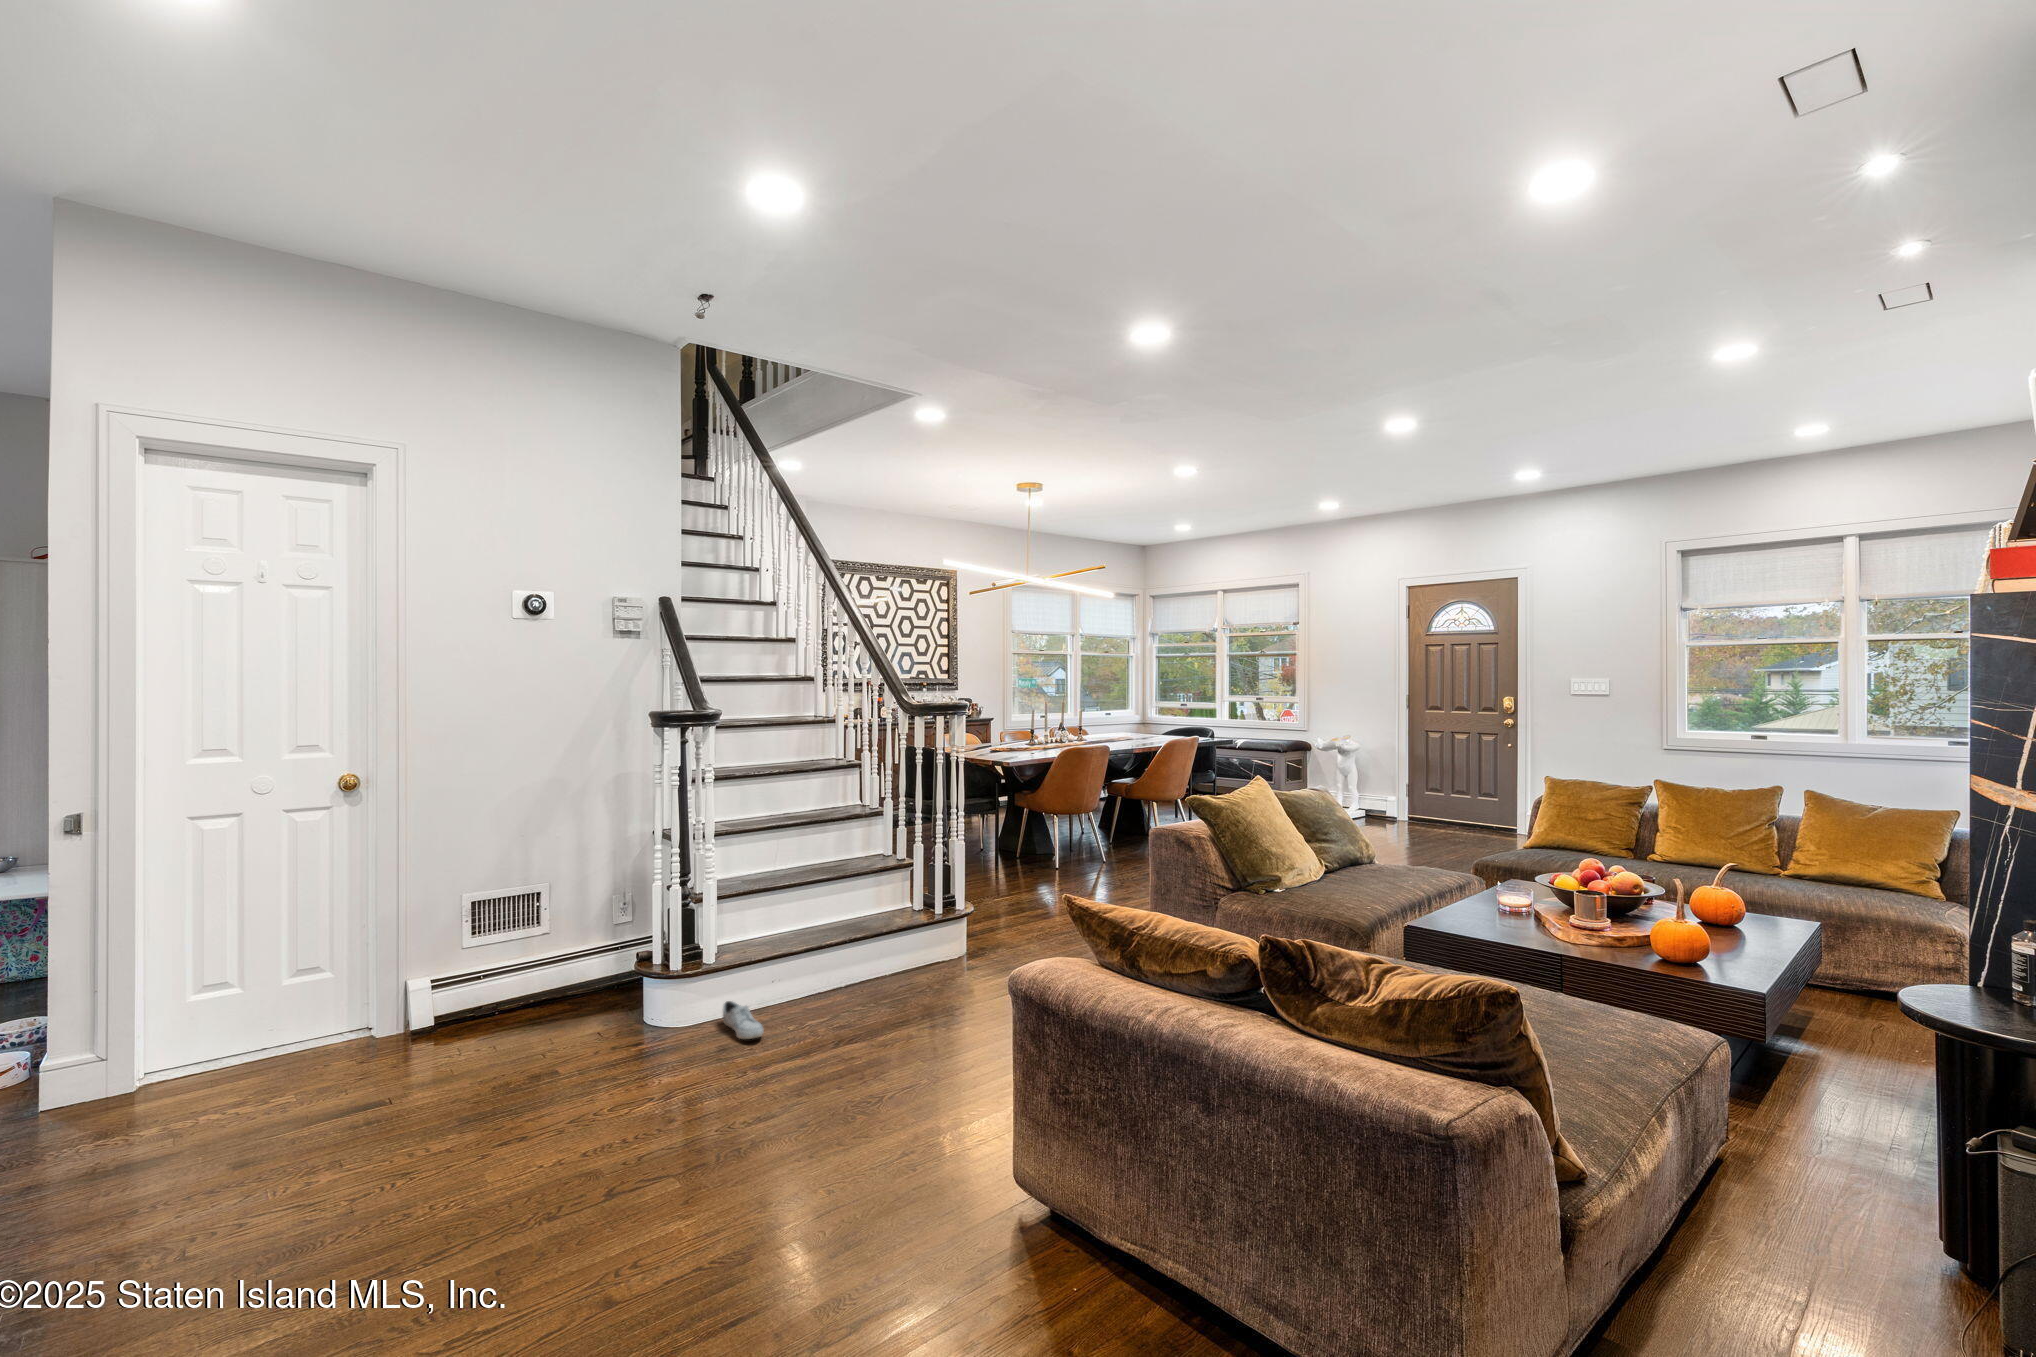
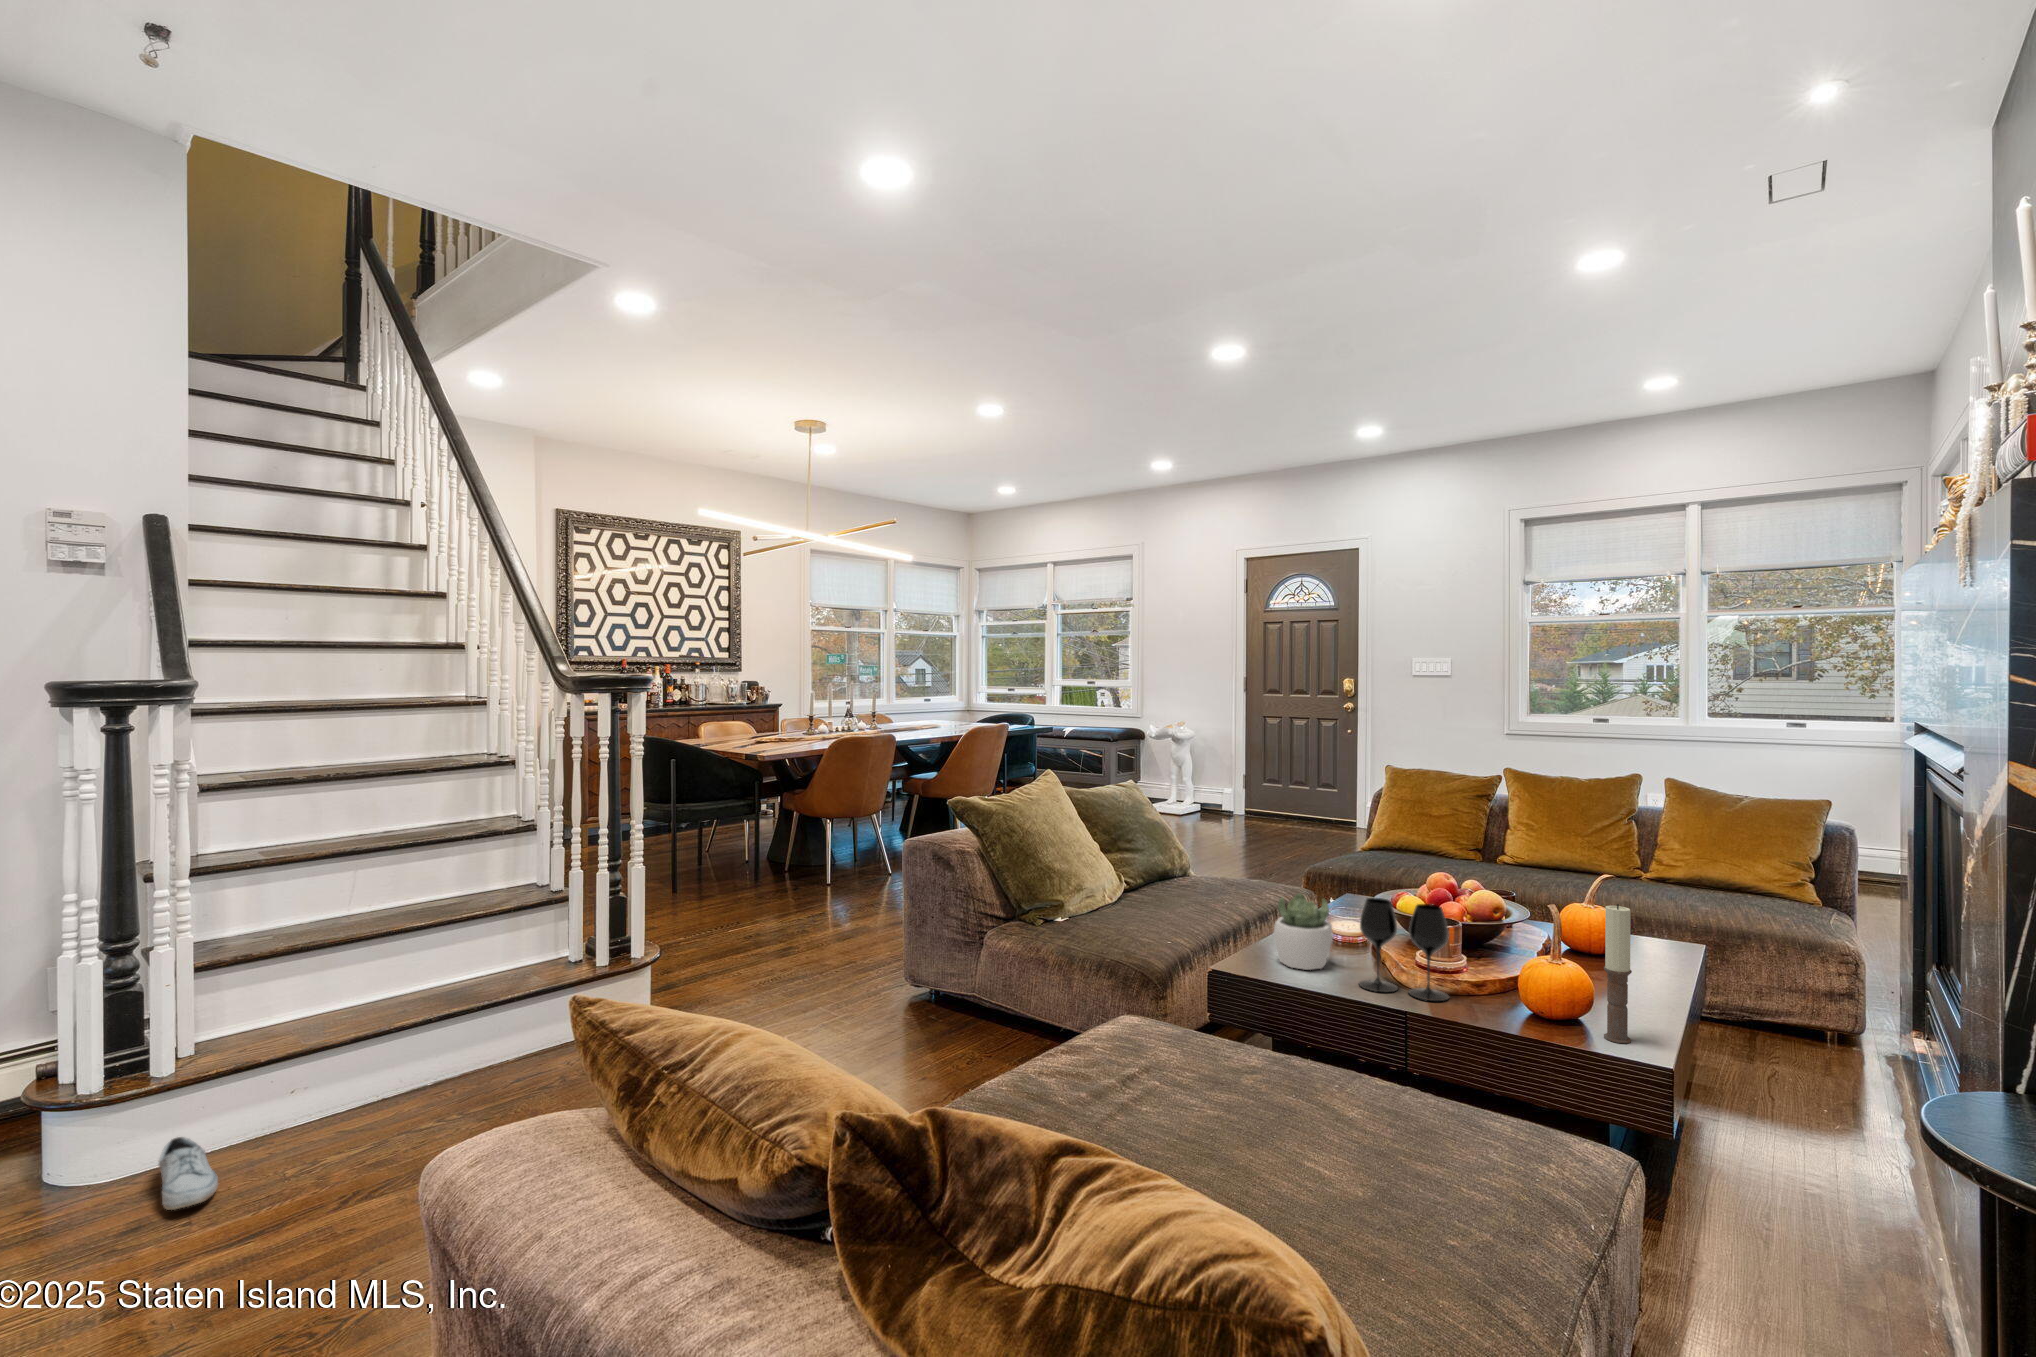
succulent plant: none [1456,870,1503,926] -> present [1274,893,1333,970]
wine glass: none [1524,873,1595,947] -> present [1359,898,1449,1001]
candle: none [1712,876,1733,976] -> present [1604,904,1632,1044]

